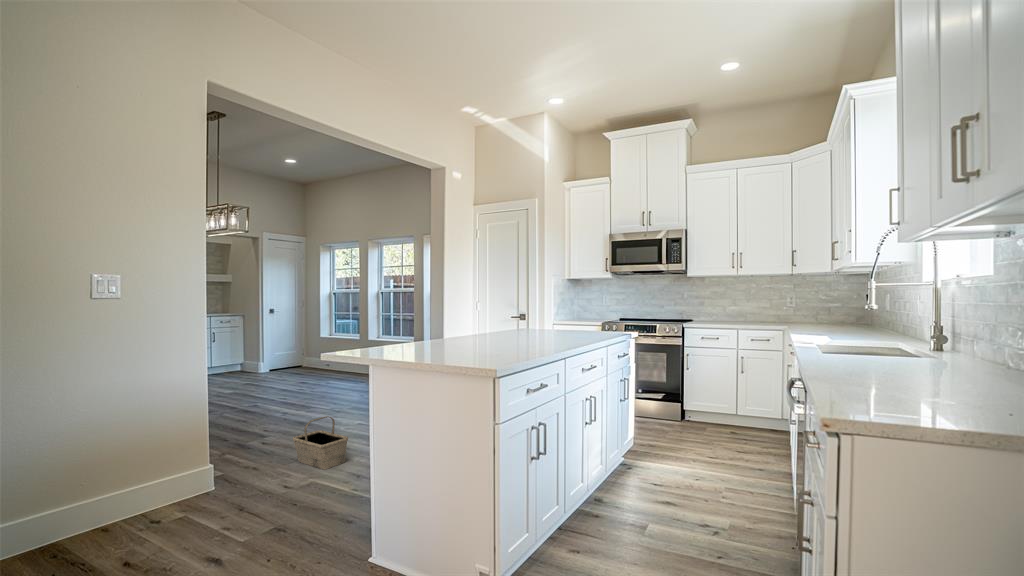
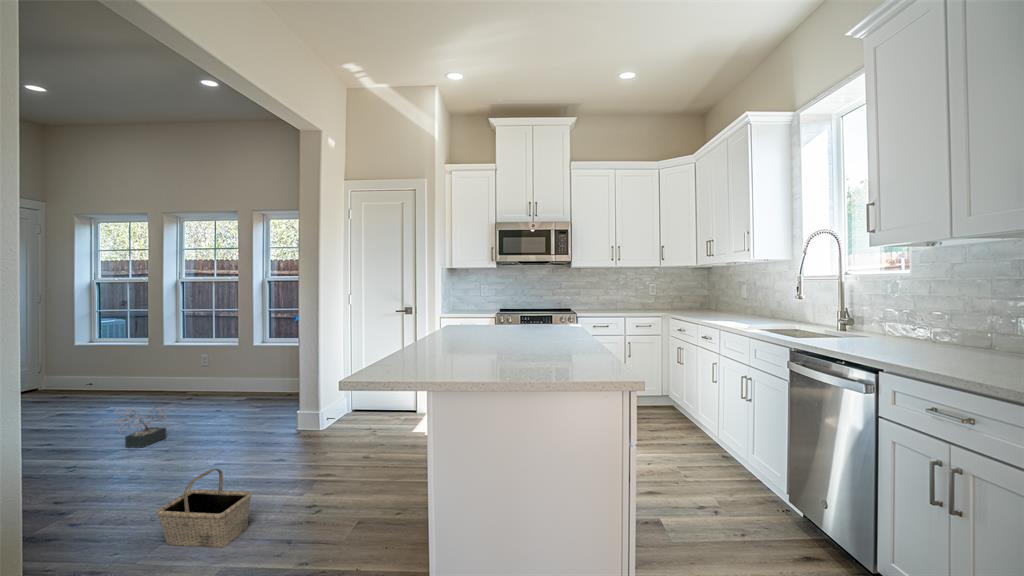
decorative plant: none [313,378,346,408] -> present [114,408,166,448]

